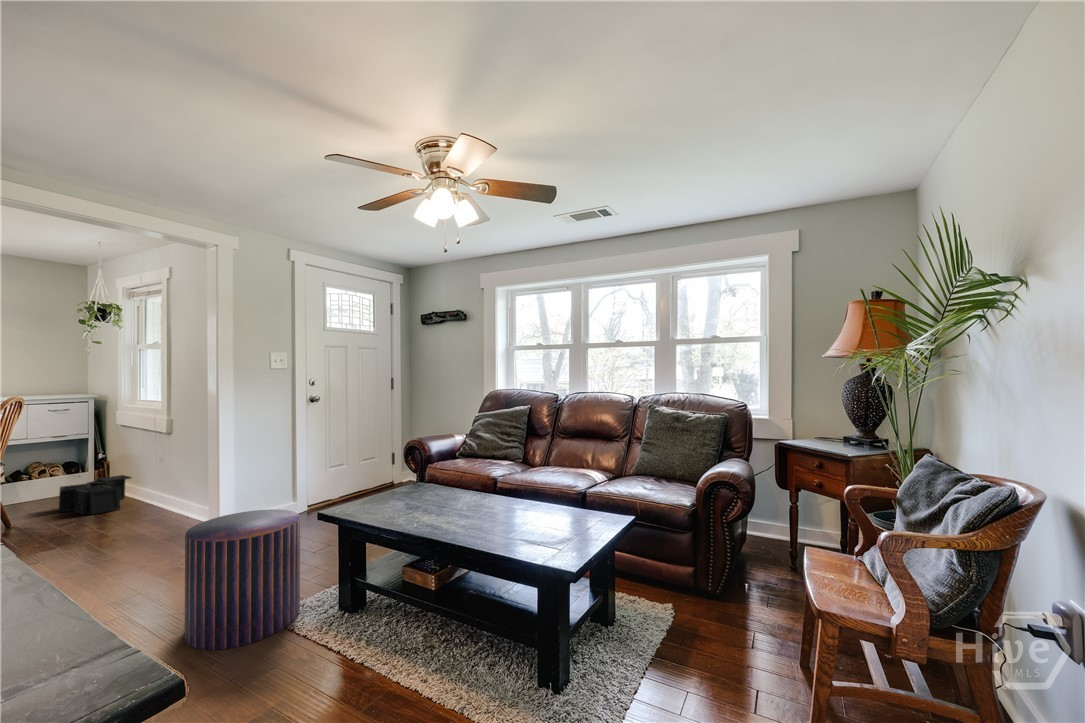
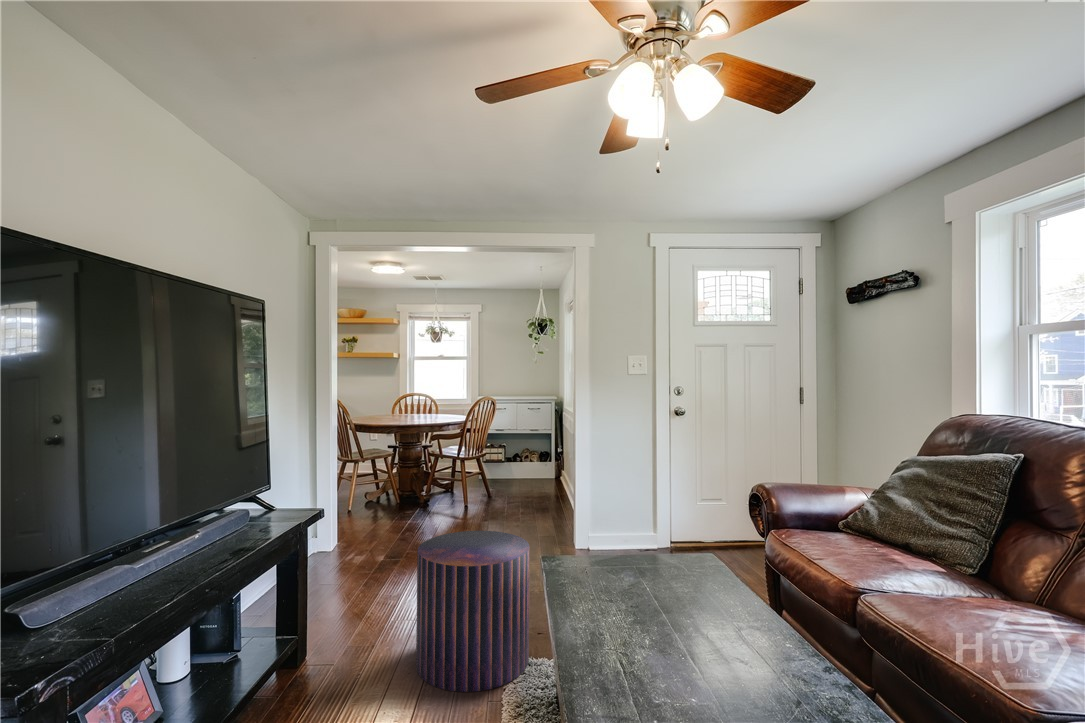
storage bin: present [59,475,131,515] -> none [515,469,566,500]

